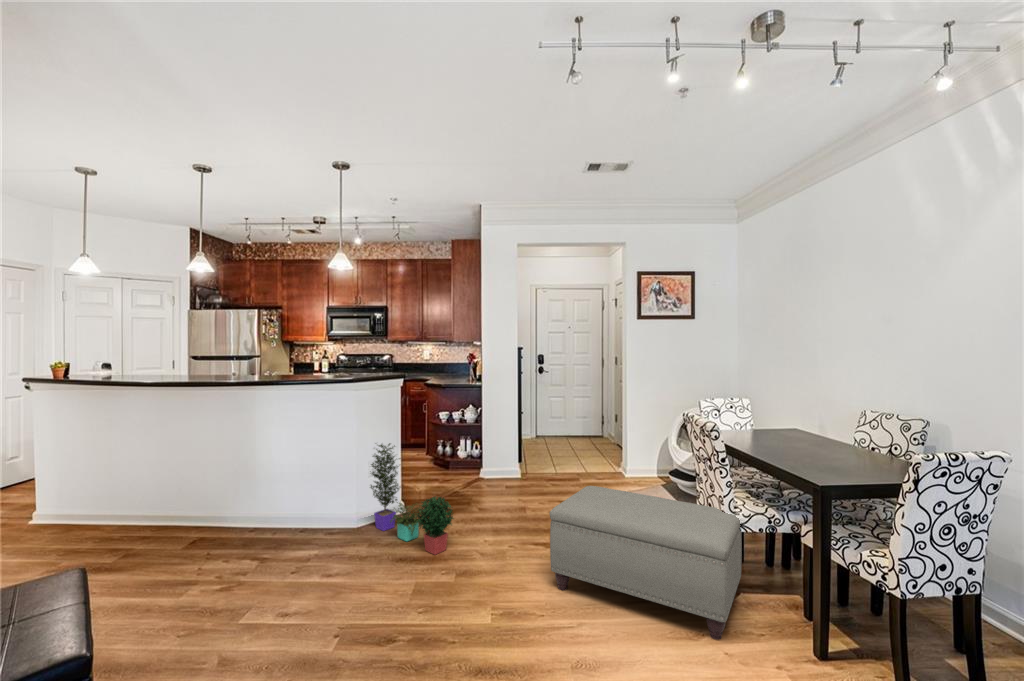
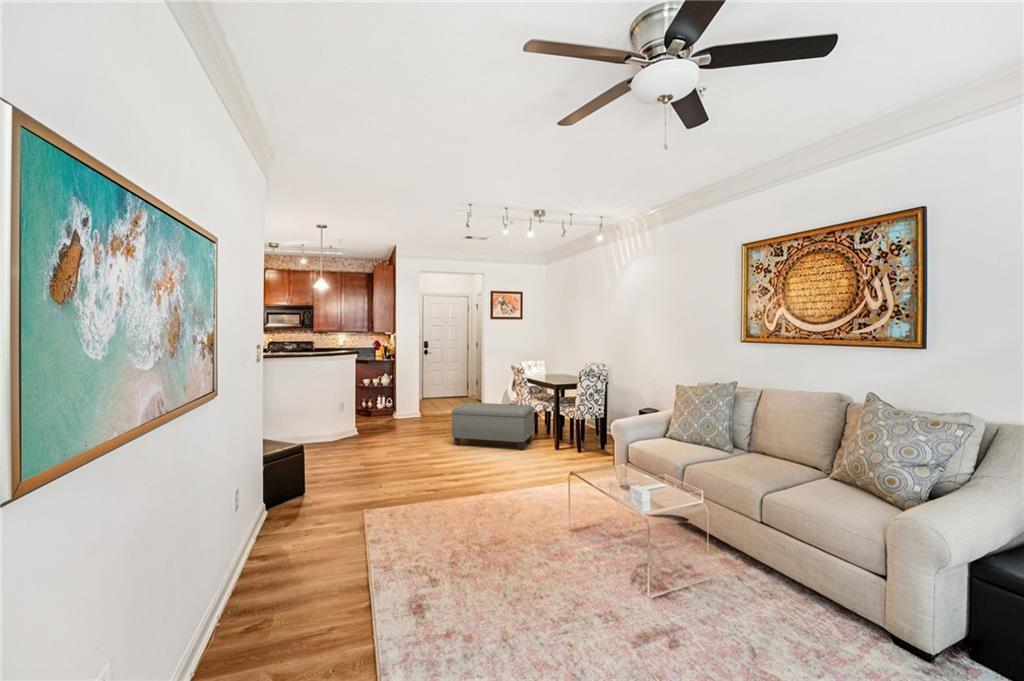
potted plant: present [370,443,454,555] -> none [344,389,399,442]

